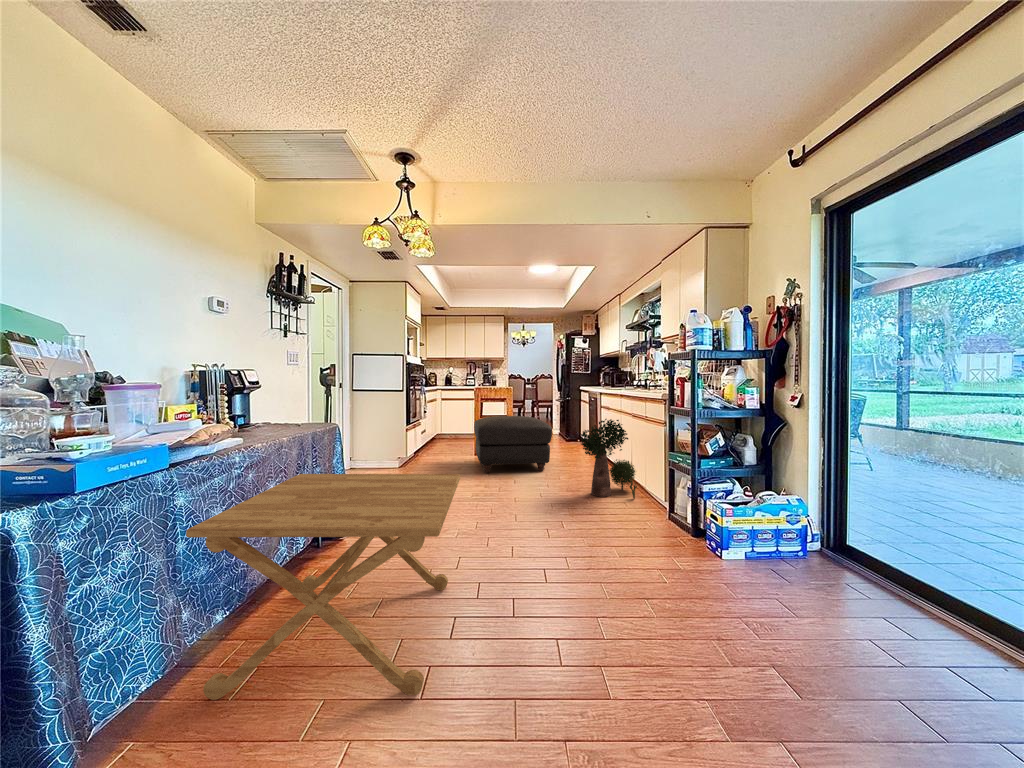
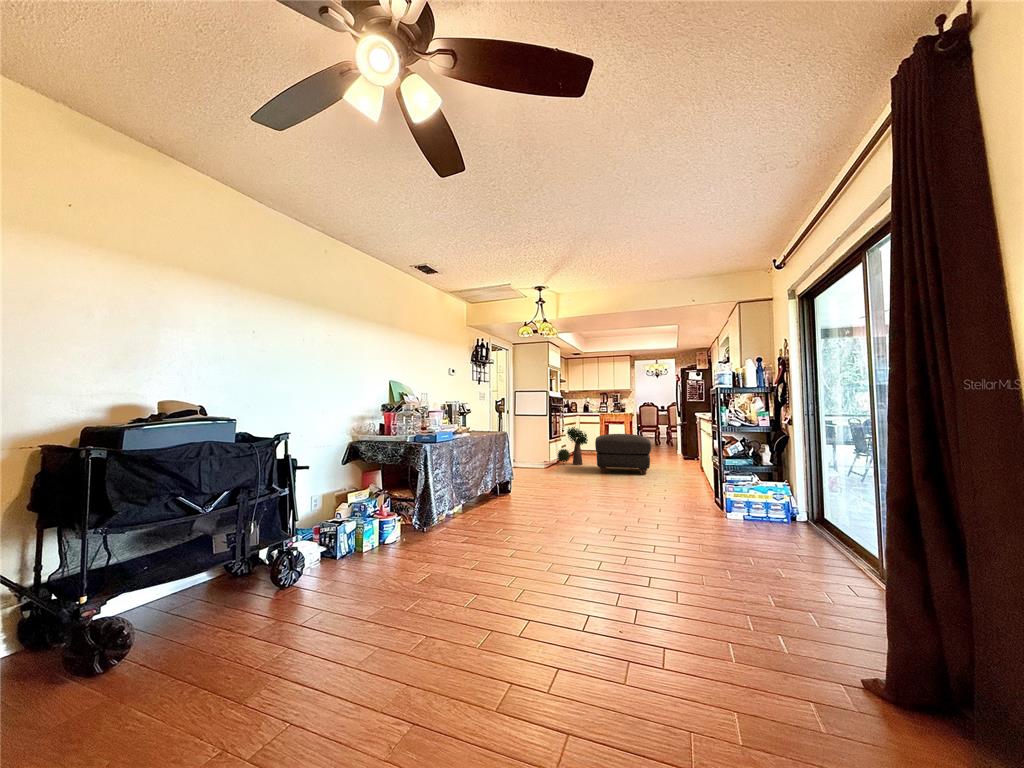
potted plant: present [581,419,637,499] -> present [557,427,588,465]
side table: present [186,474,460,700] -> none [458,452,562,532]

